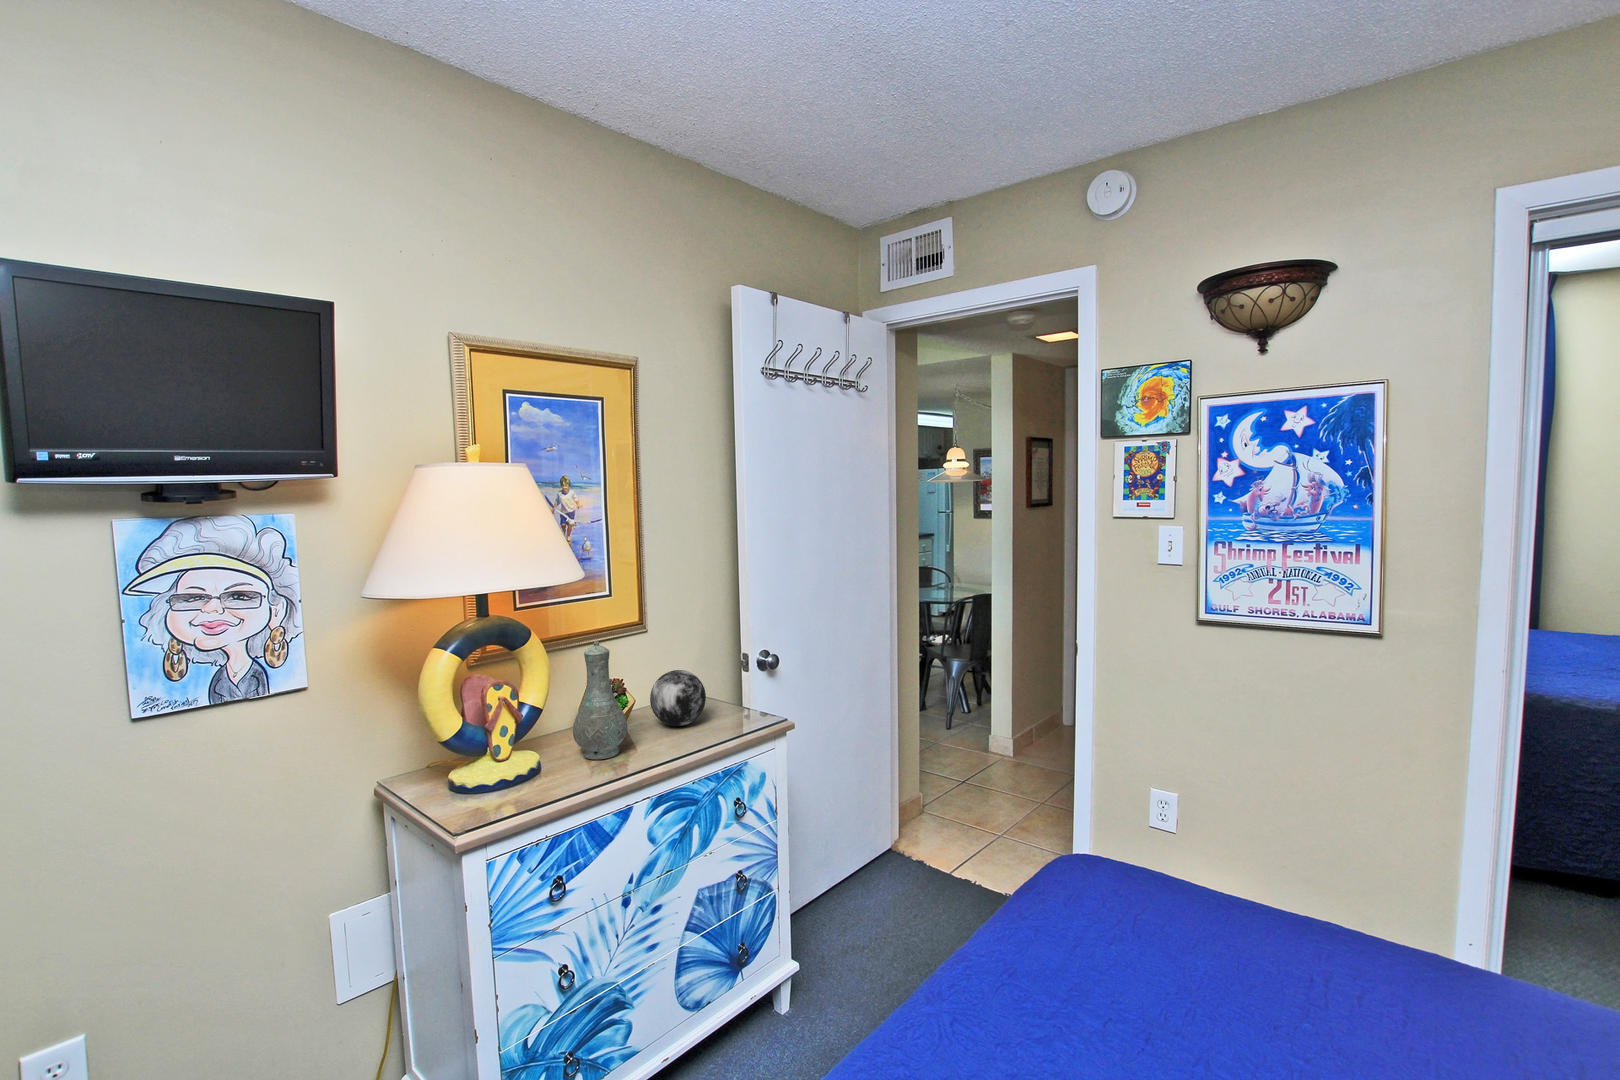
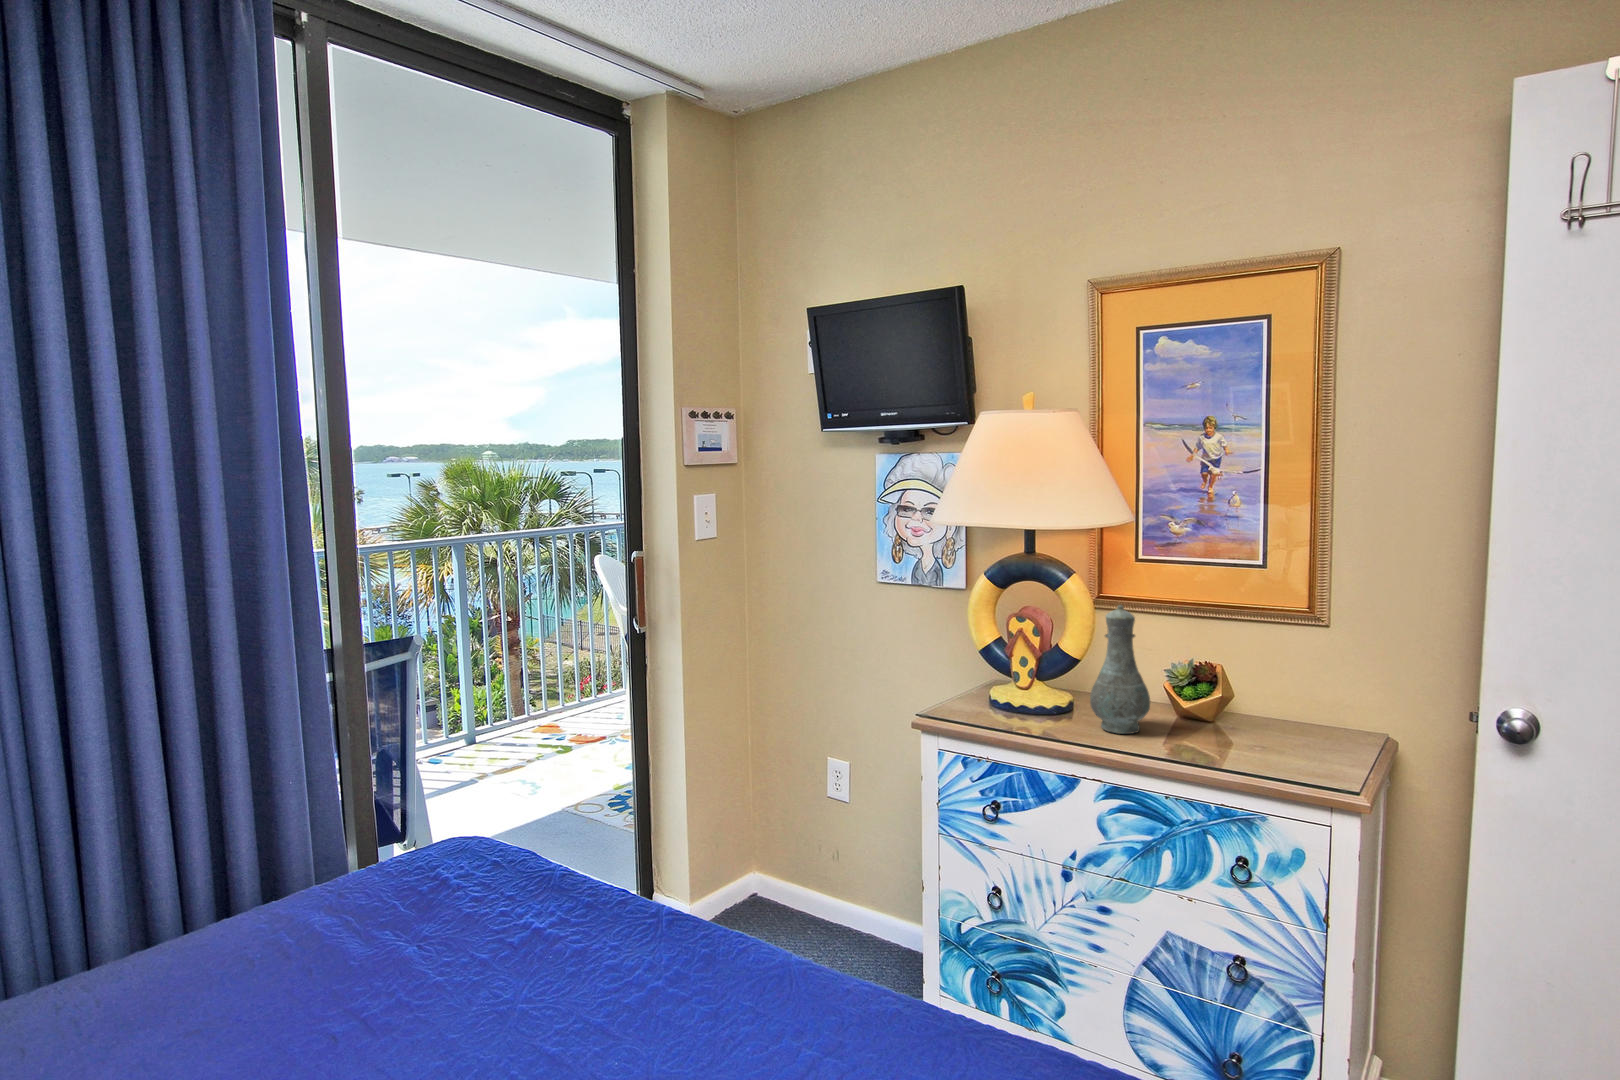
decorative orb: present [650,670,706,726] -> none [1214,674,1295,748]

